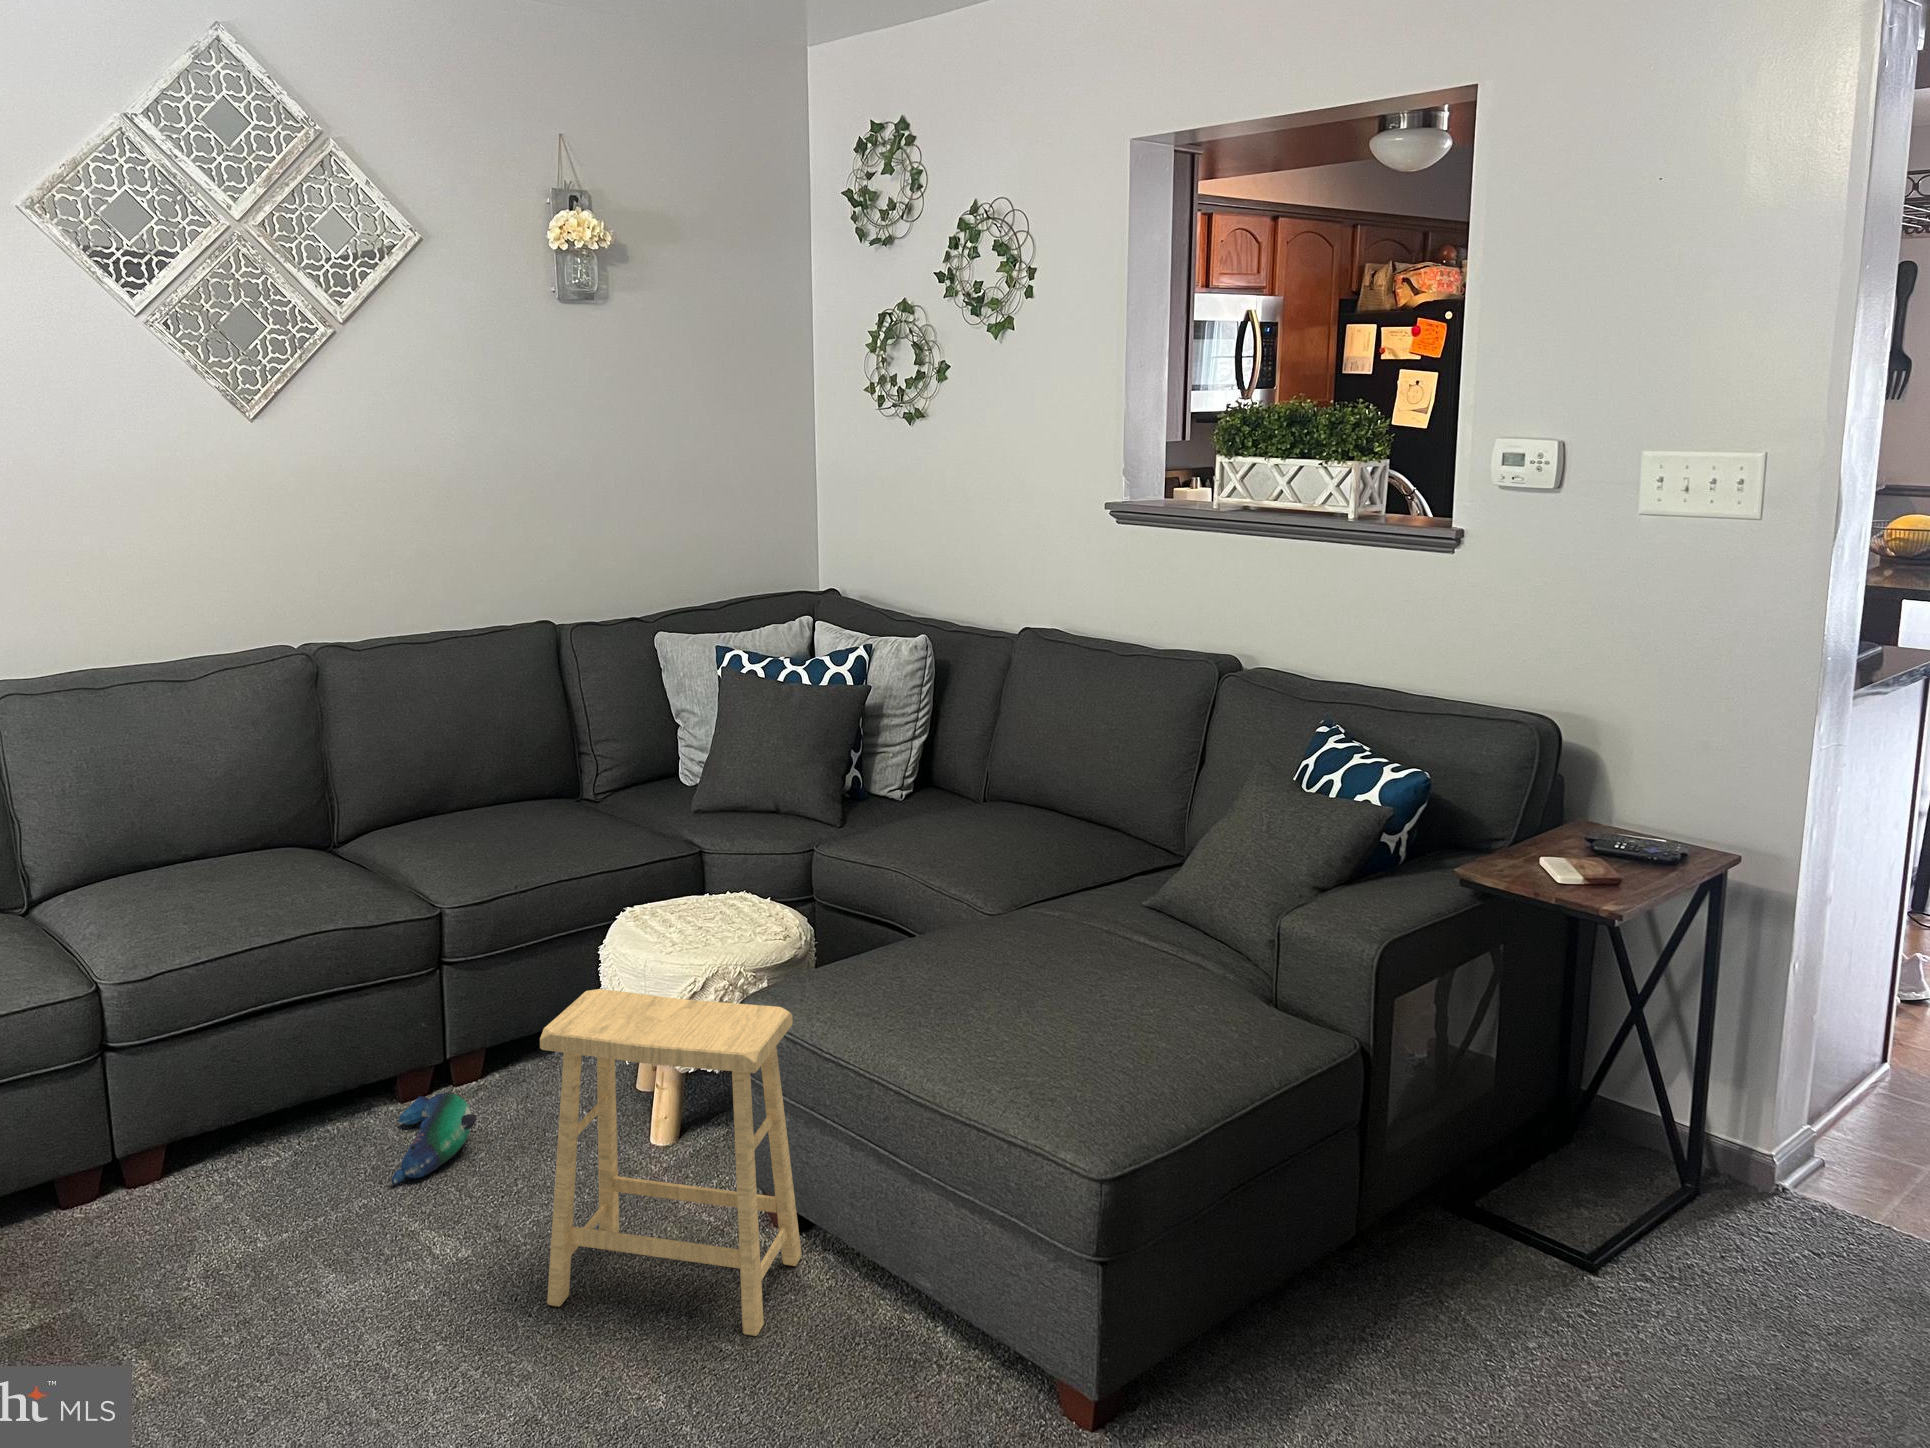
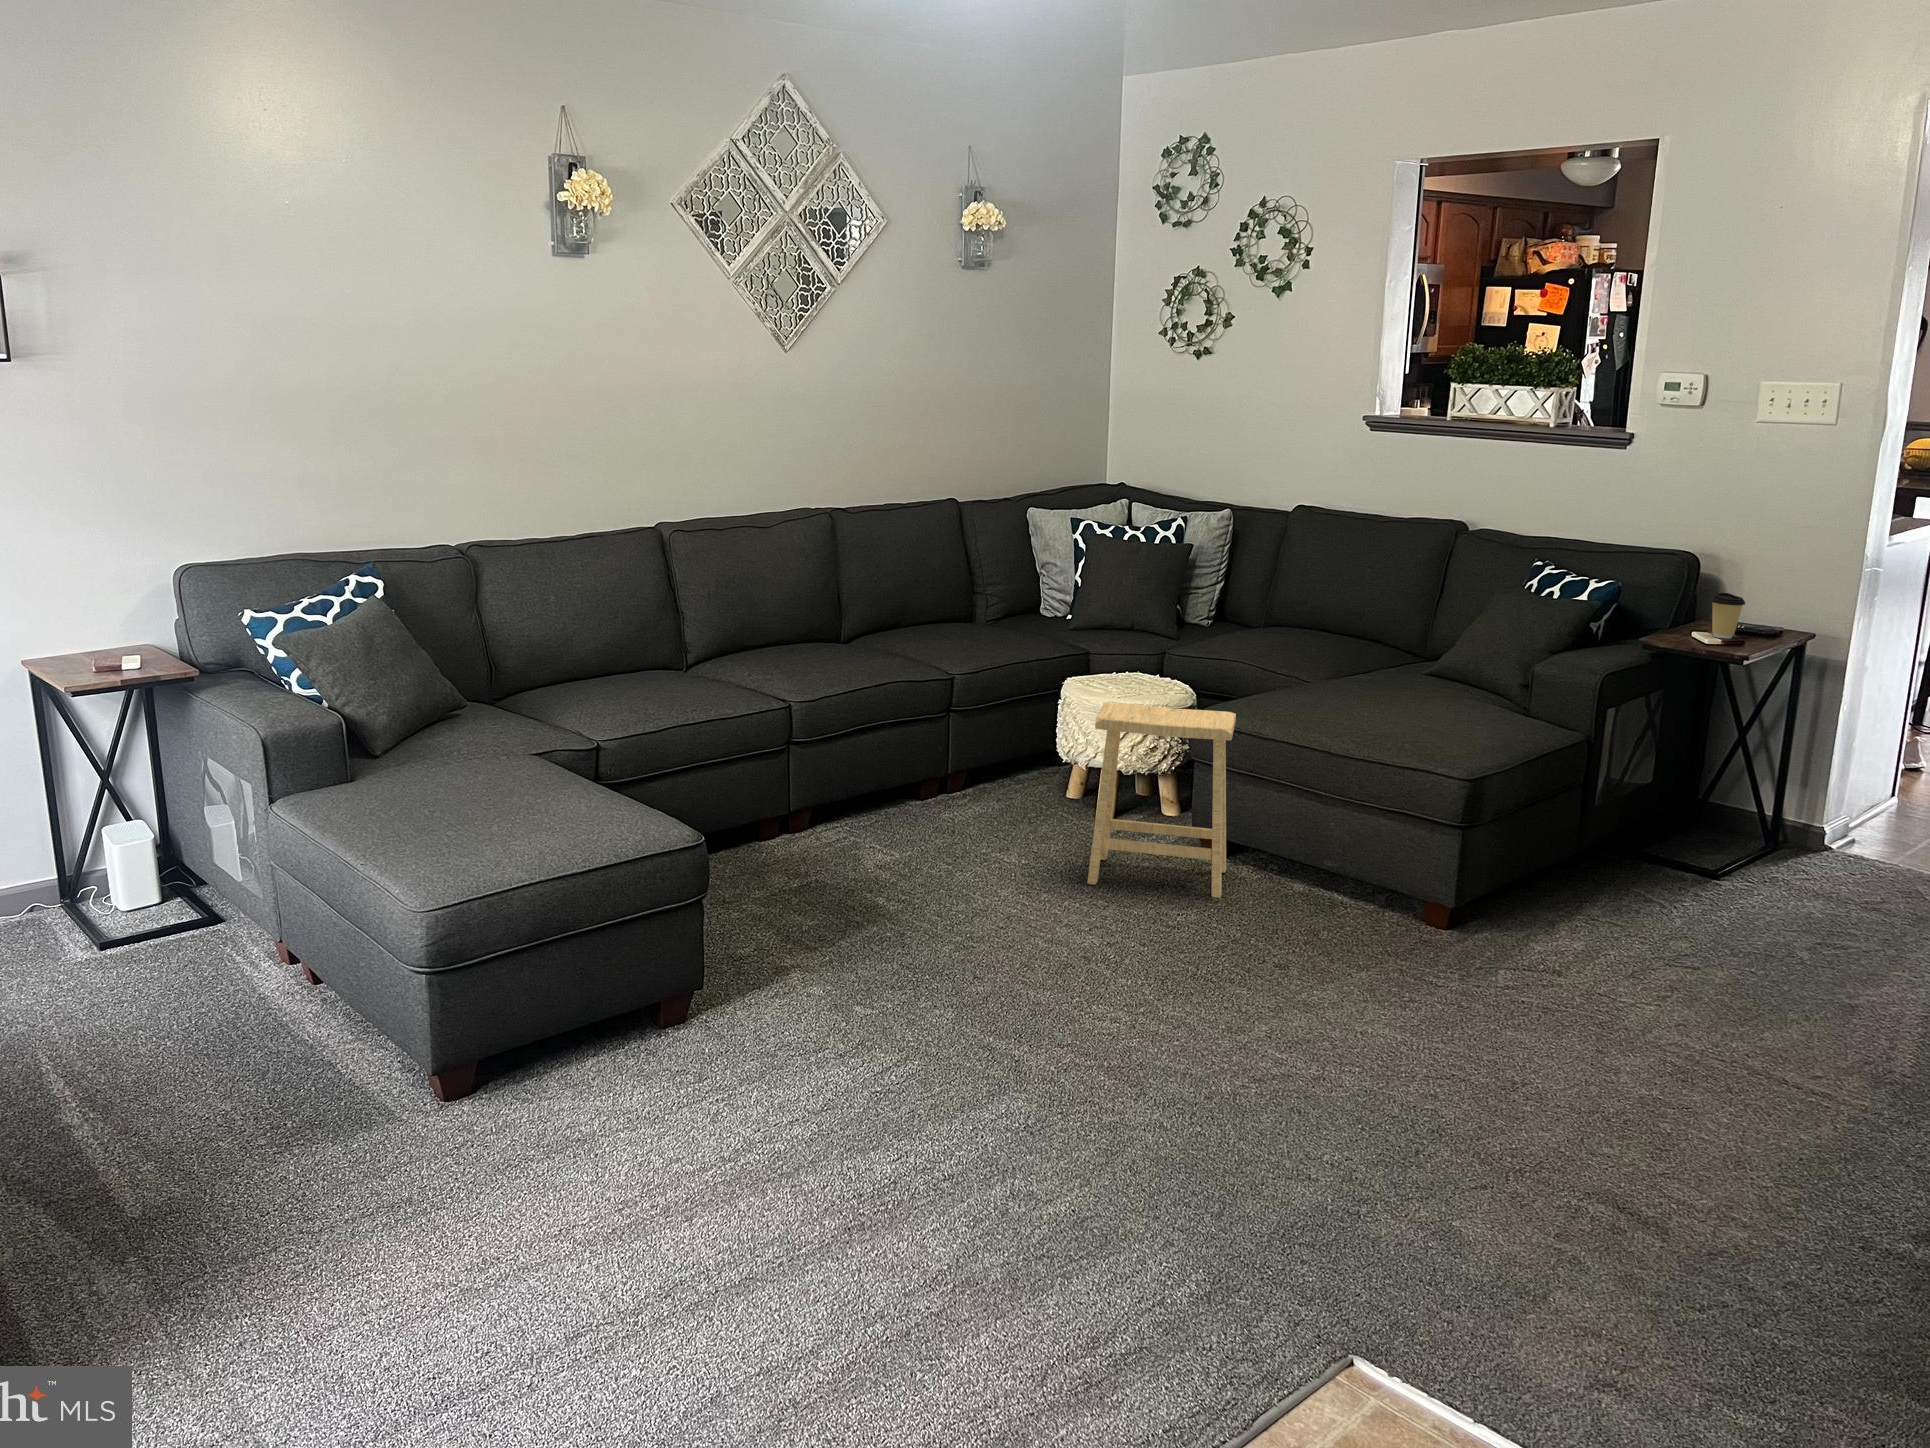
coffee cup: none [1584,776,1639,851] -> present [1710,593,1745,639]
plush toy: present [391,1093,477,1184] -> none [927,788,990,835]

